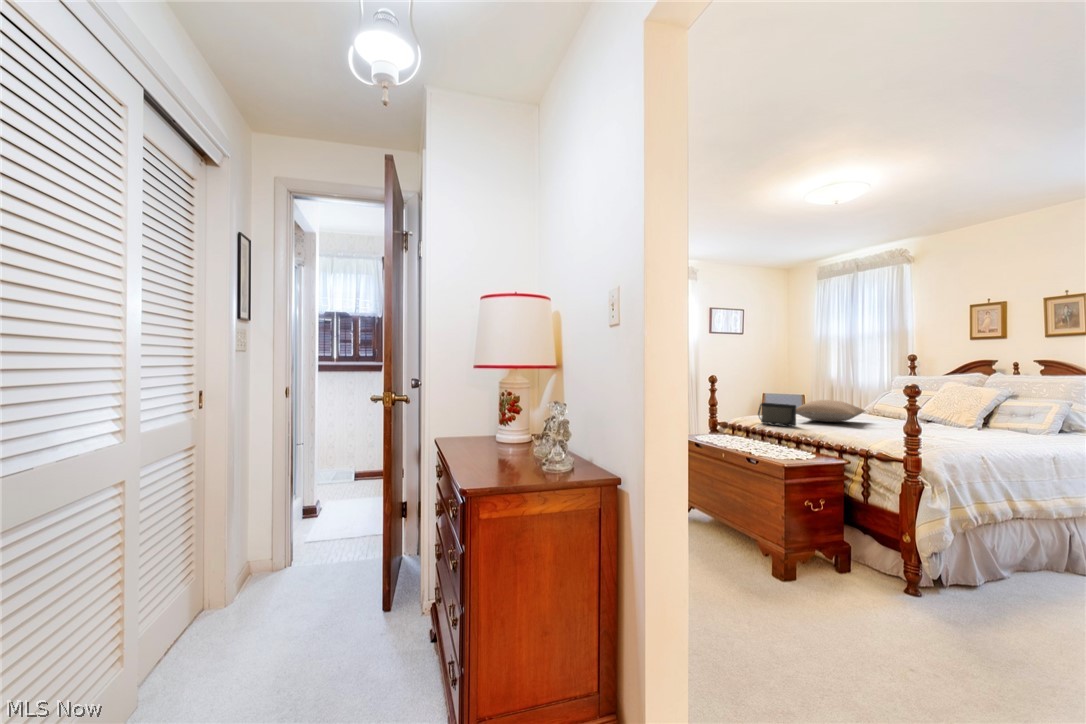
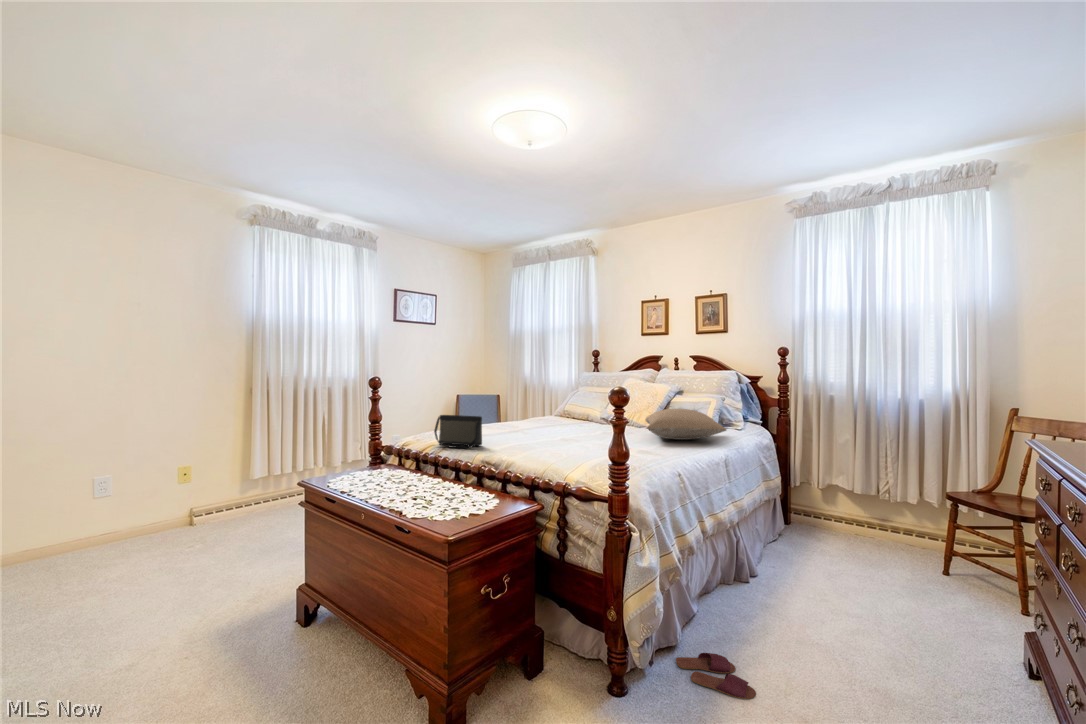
pillow: present [796,400,865,422] -> present [645,409,727,440]
slippers: none [971,592,1050,625] -> present [676,653,756,699]

